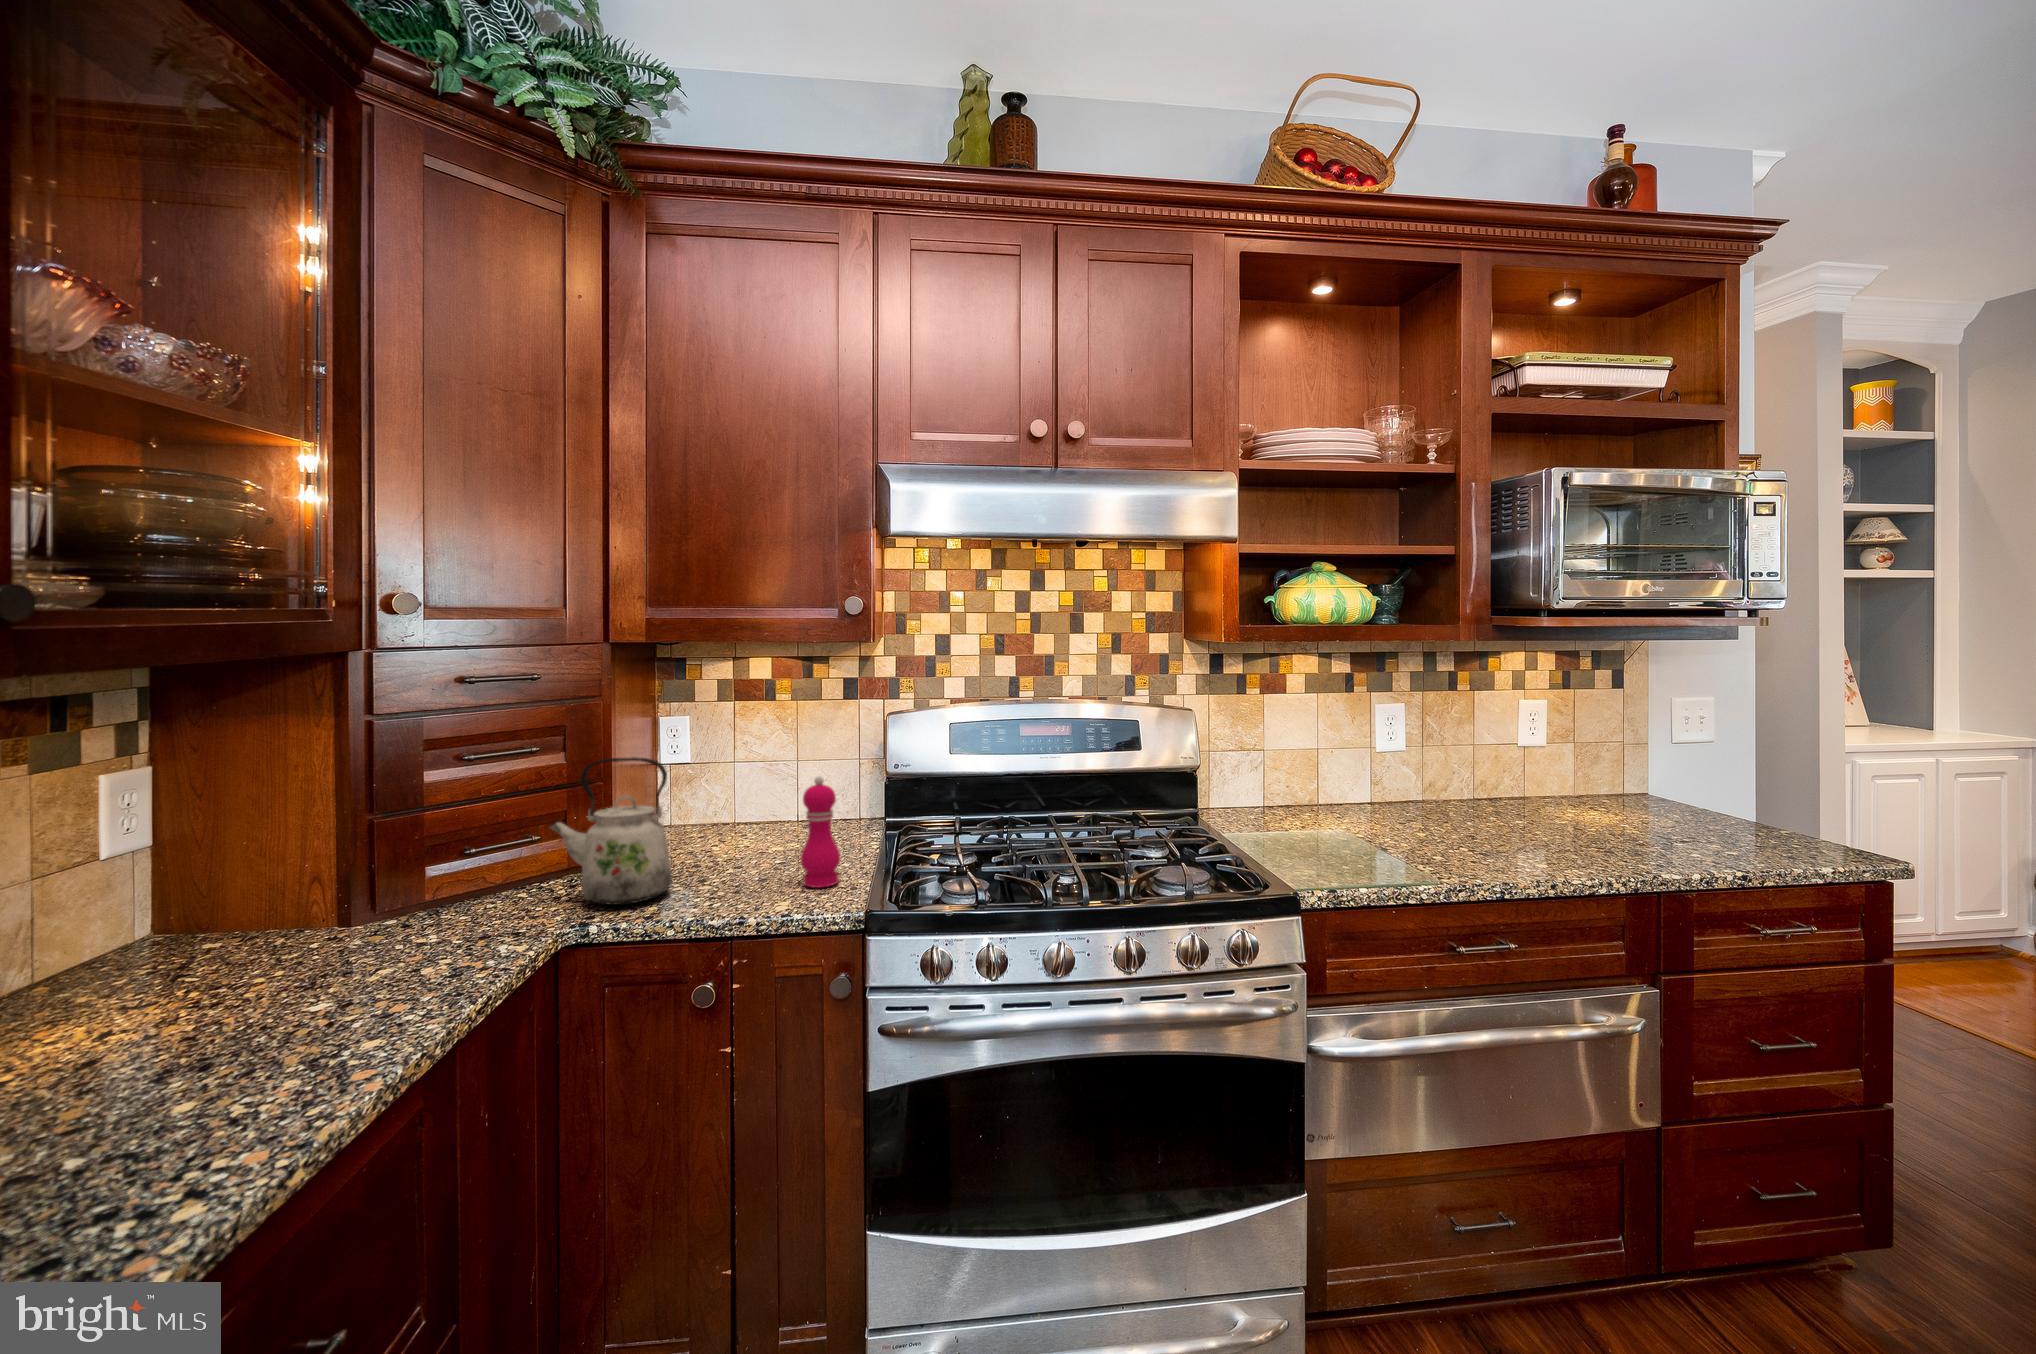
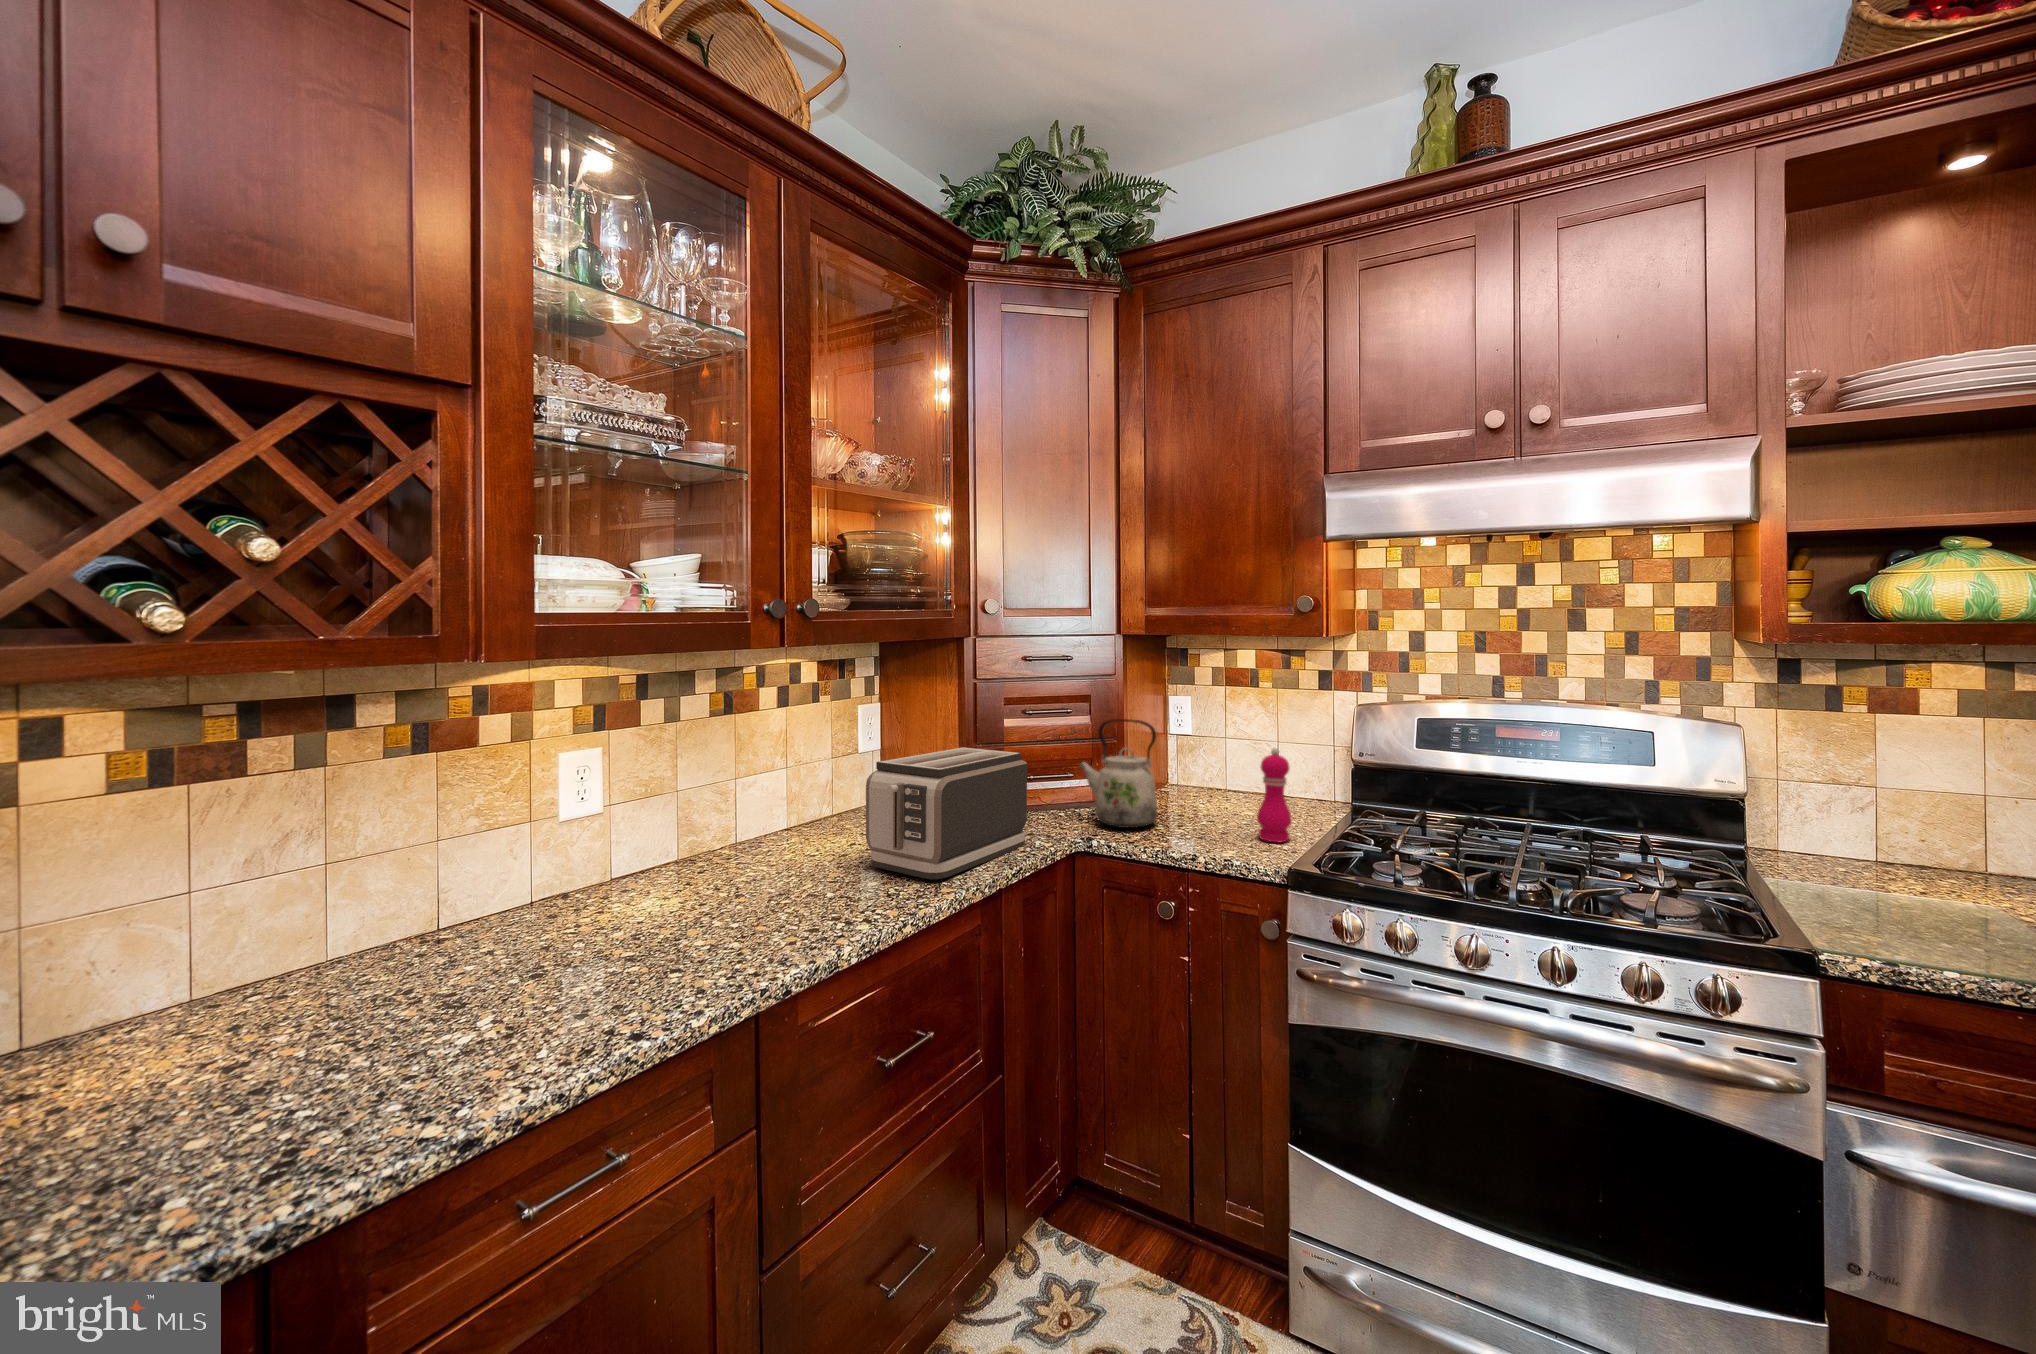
toaster: none [180,824,485,1054] -> present [866,747,1027,879]

